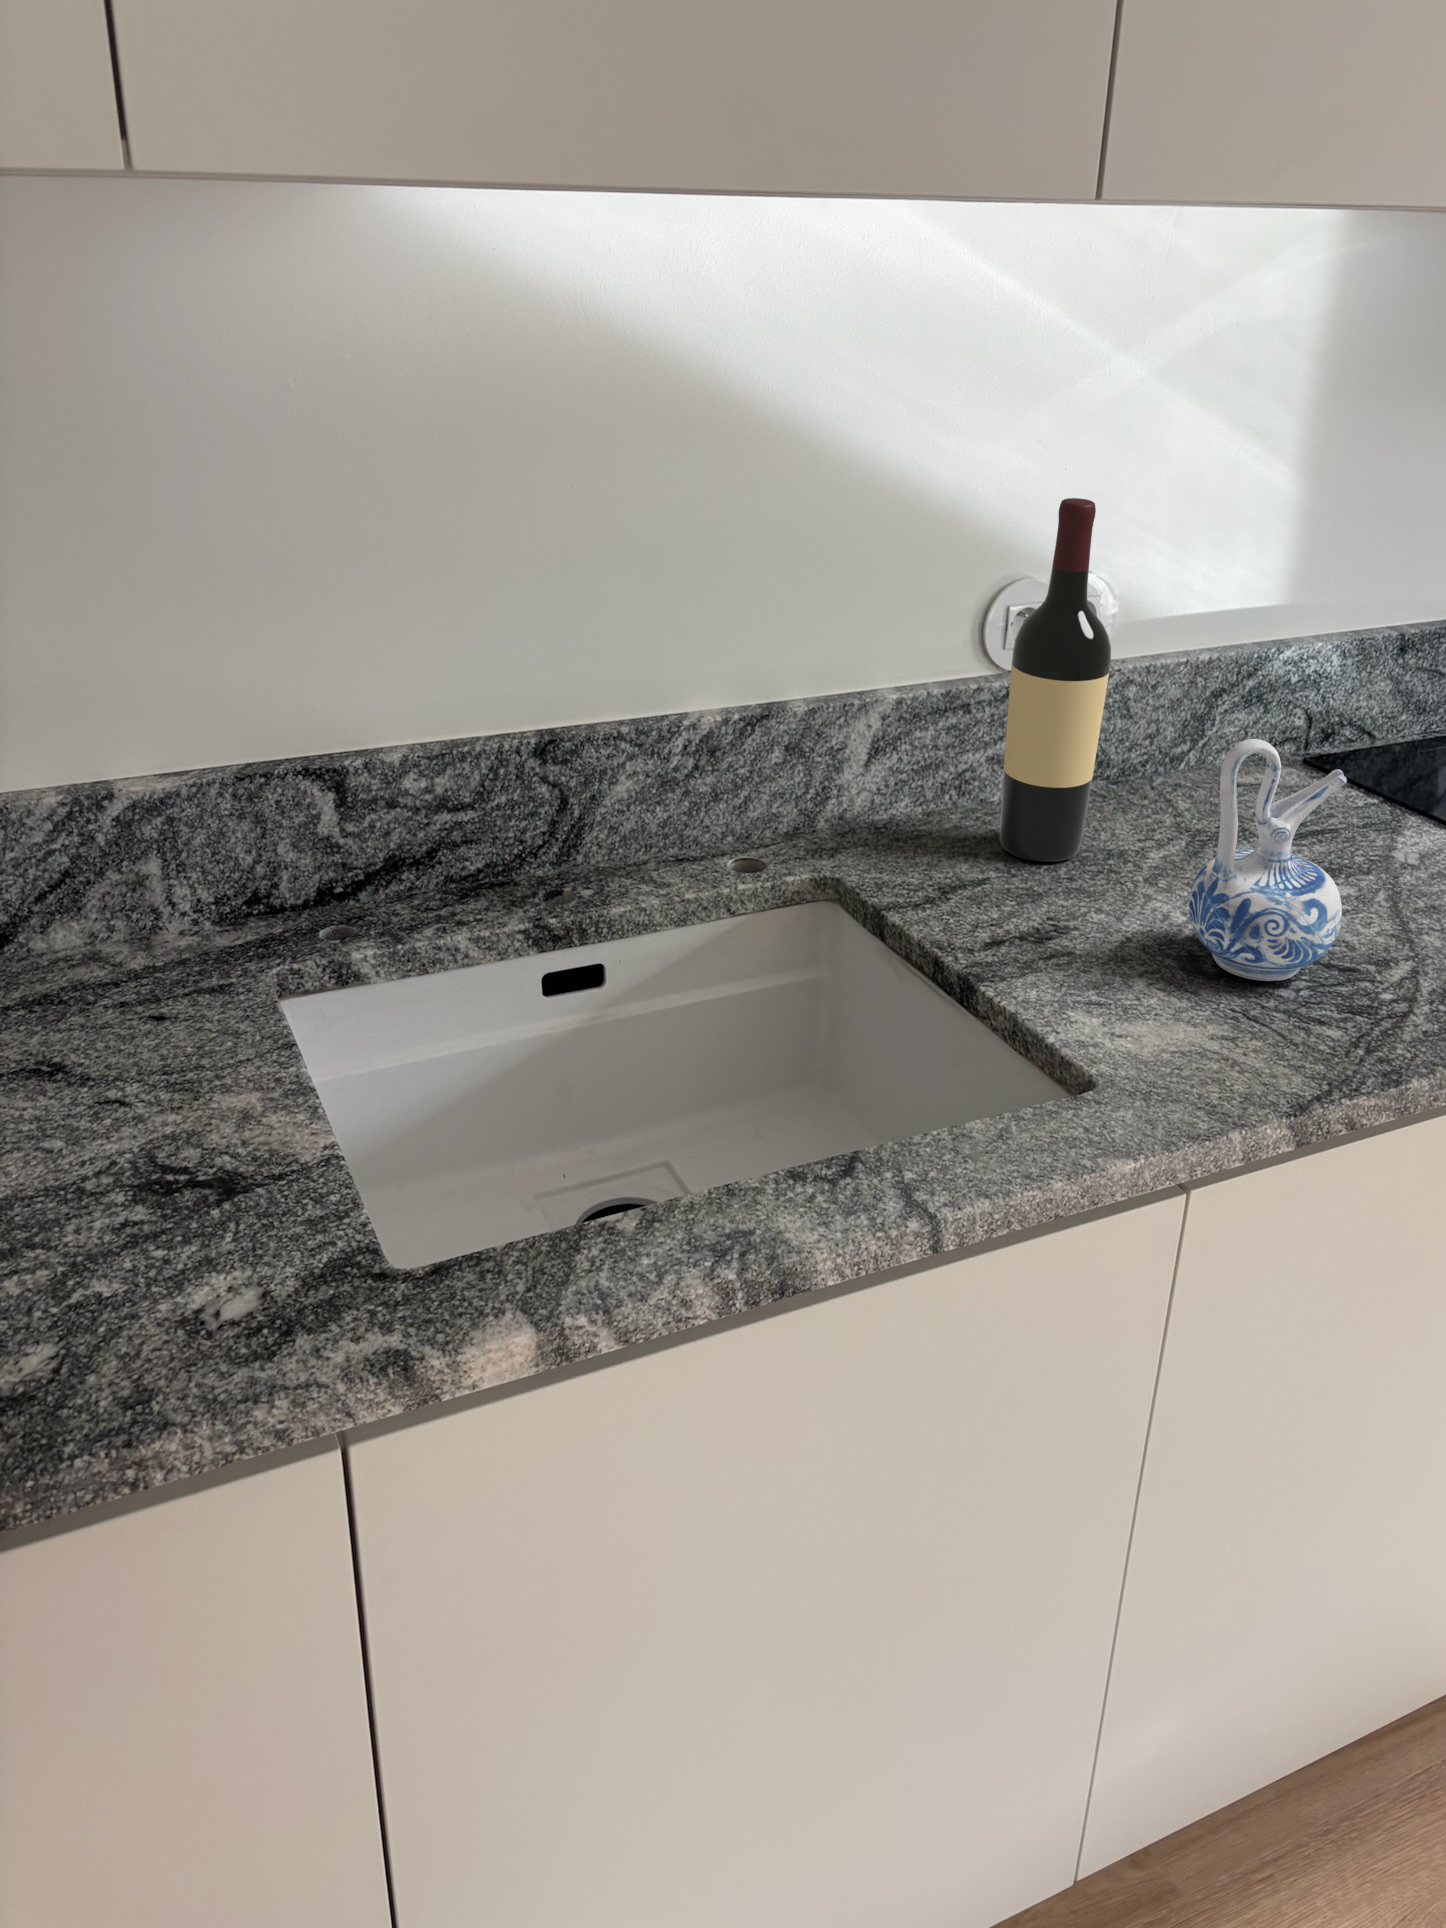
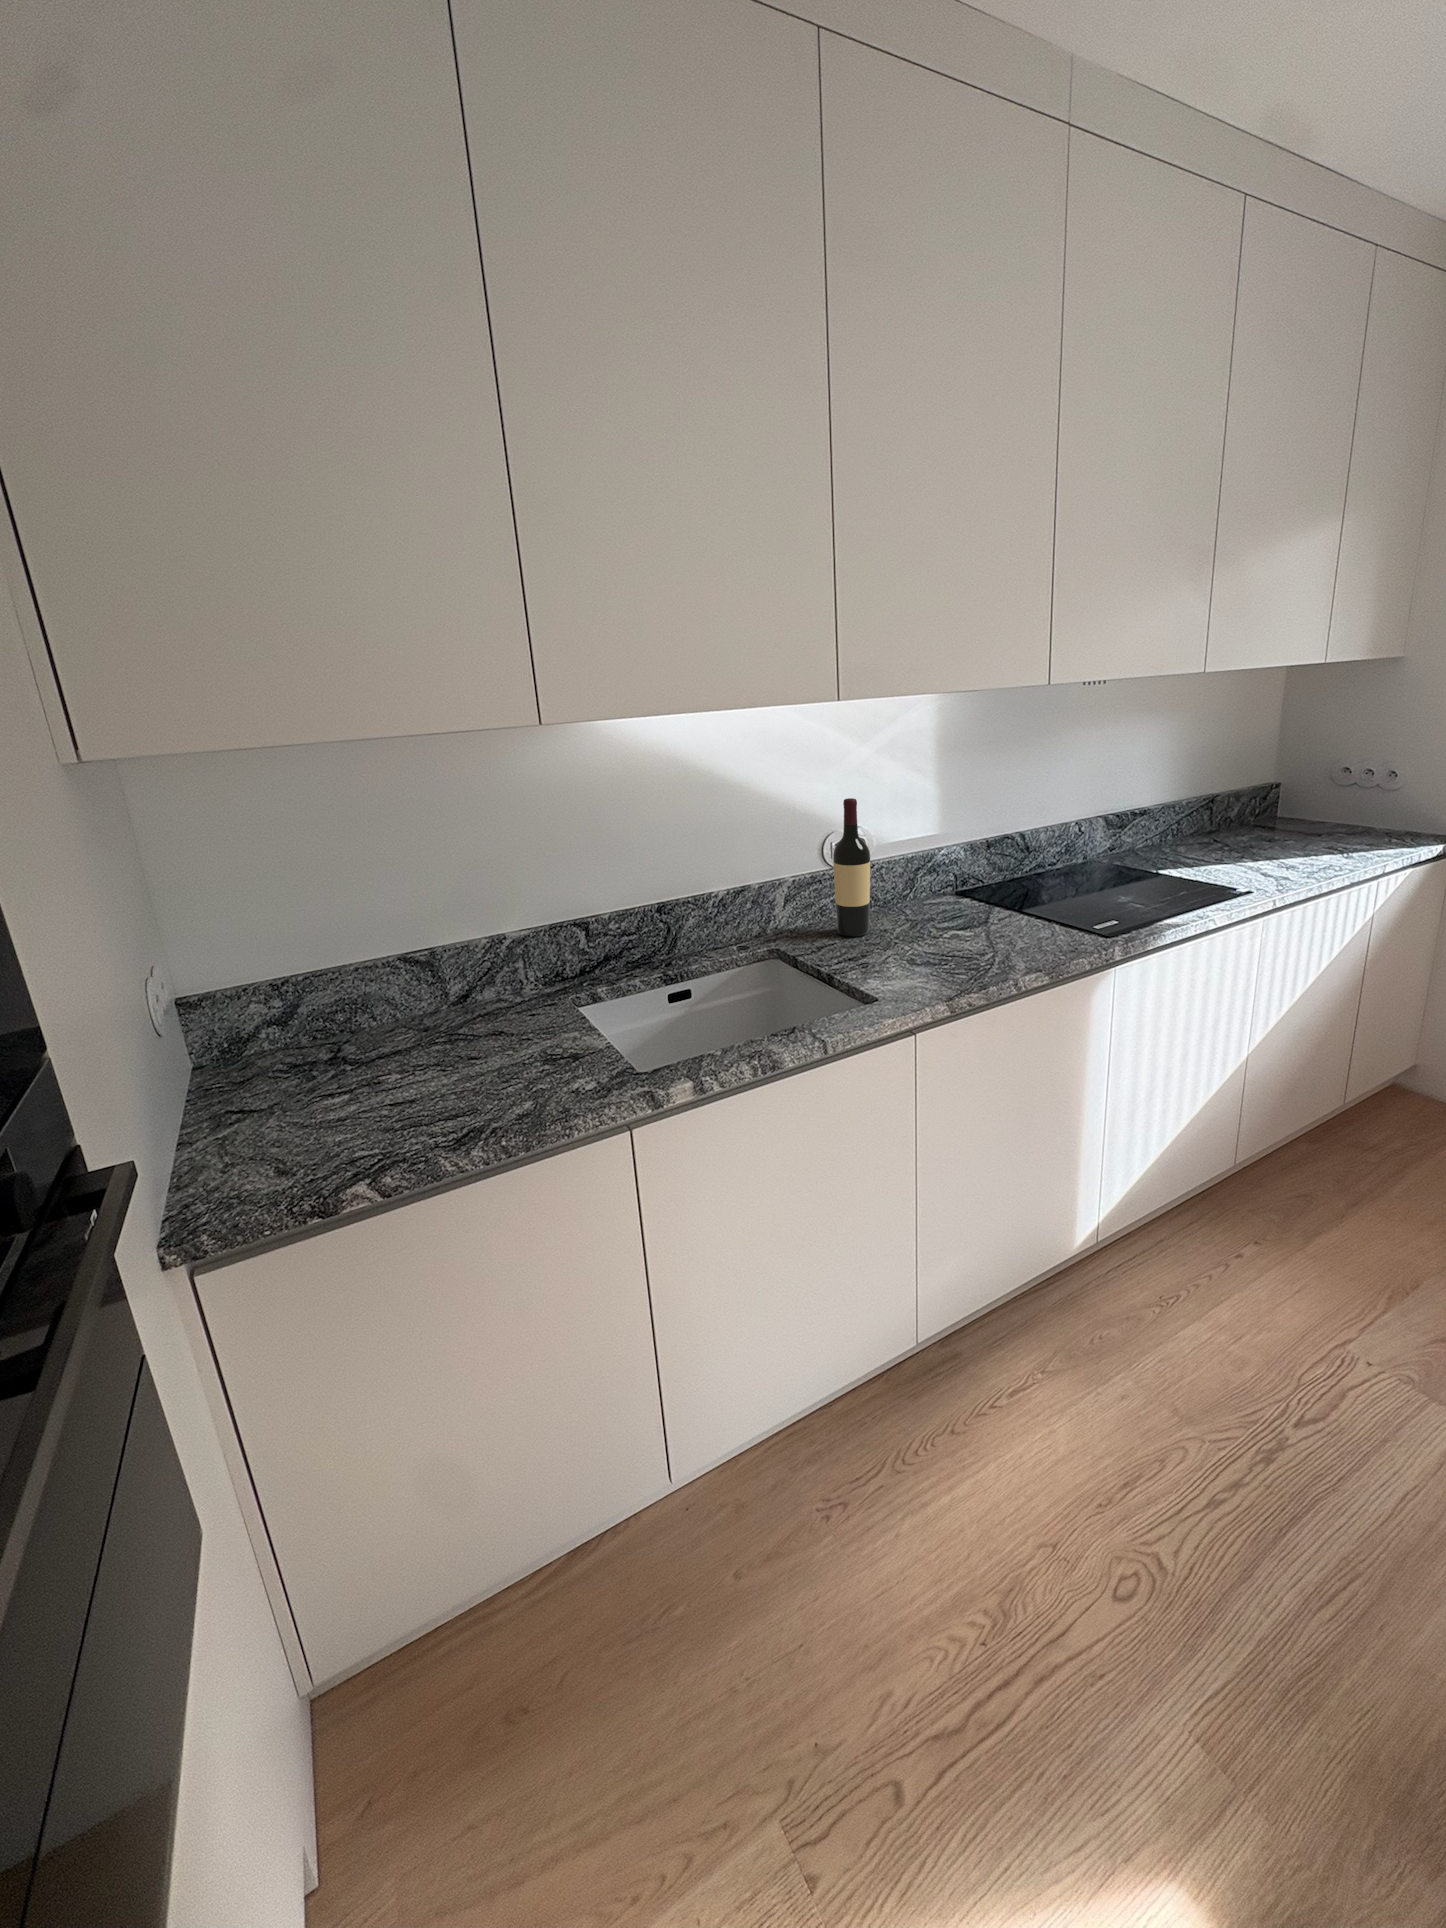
ceramic pitcher: present [1189,739,1347,981] -> none [908,875,963,965]

